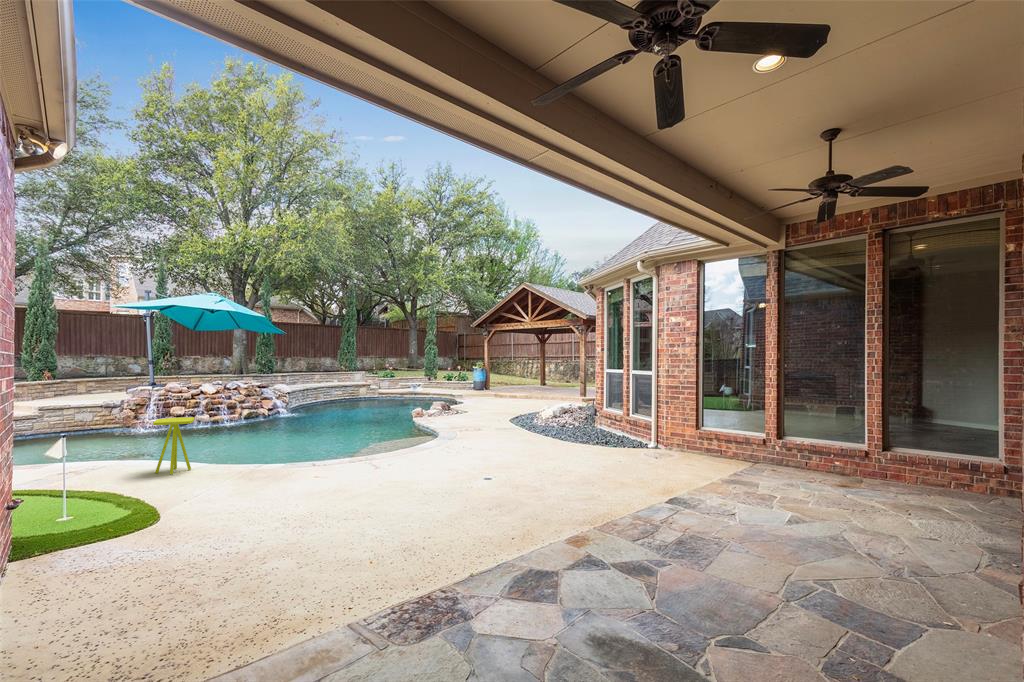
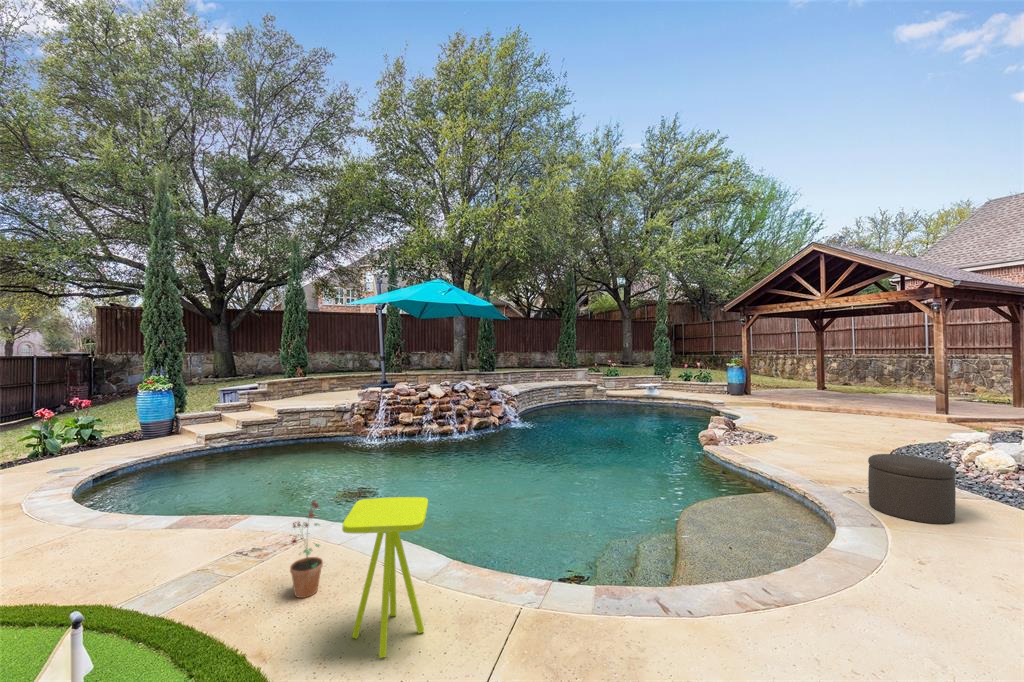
ottoman: none [451,406,481,434] -> present [868,454,956,524]
potted plant: none [114,426,134,470] -> present [290,500,323,598]

